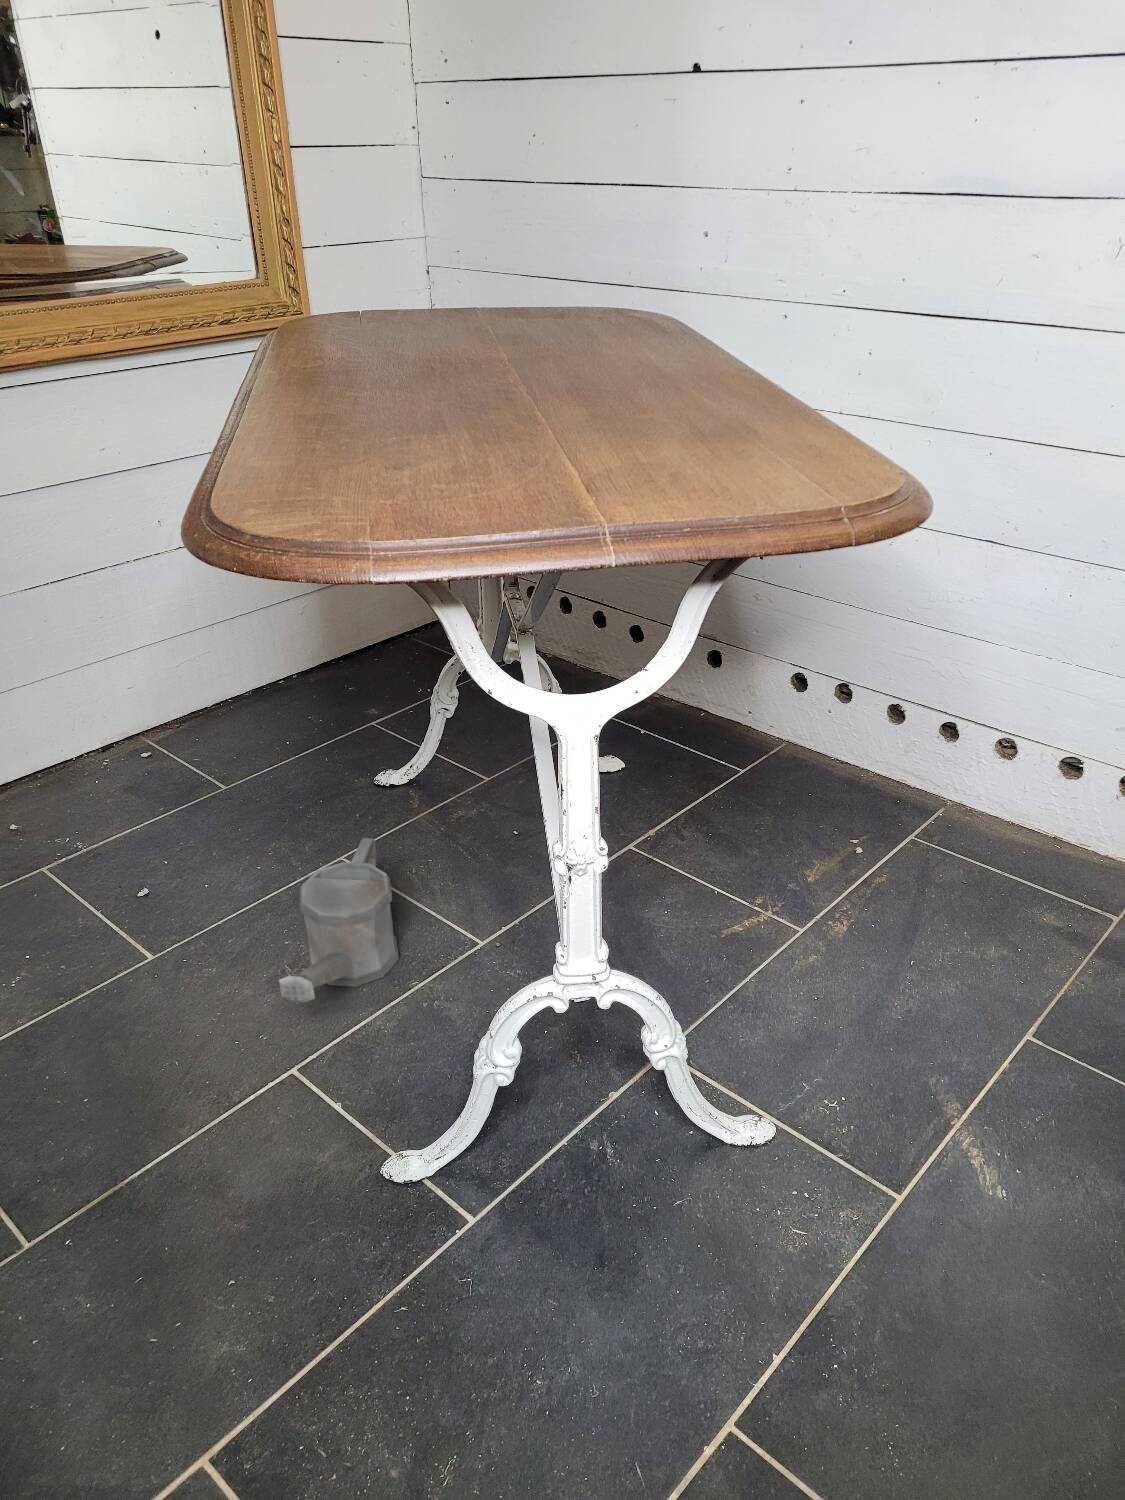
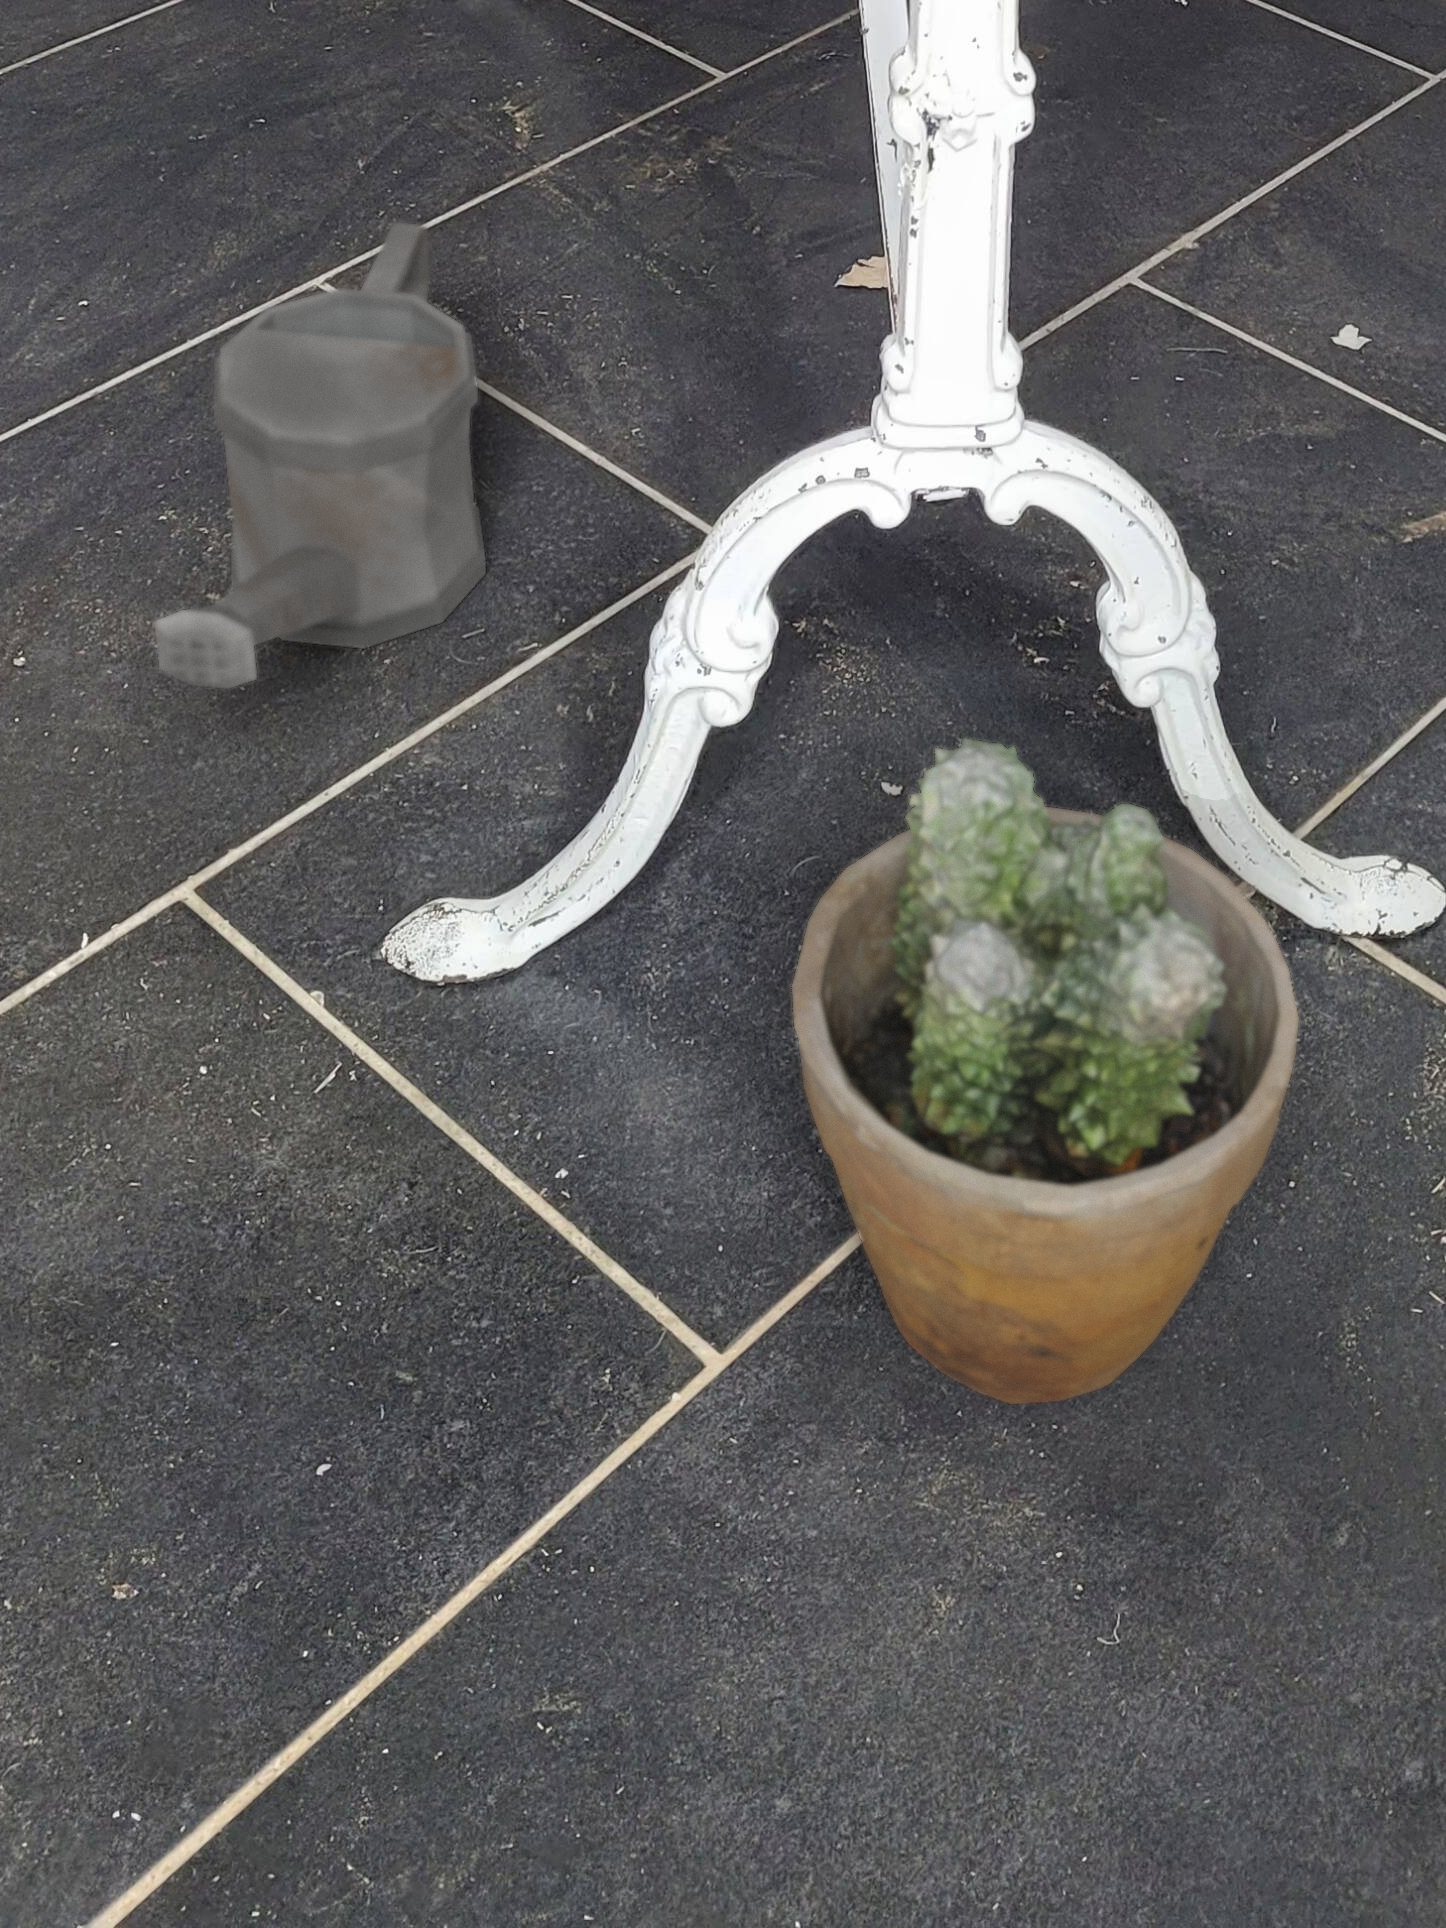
potted plant: none [492,1010,662,1230] -> present [792,739,1298,1404]

